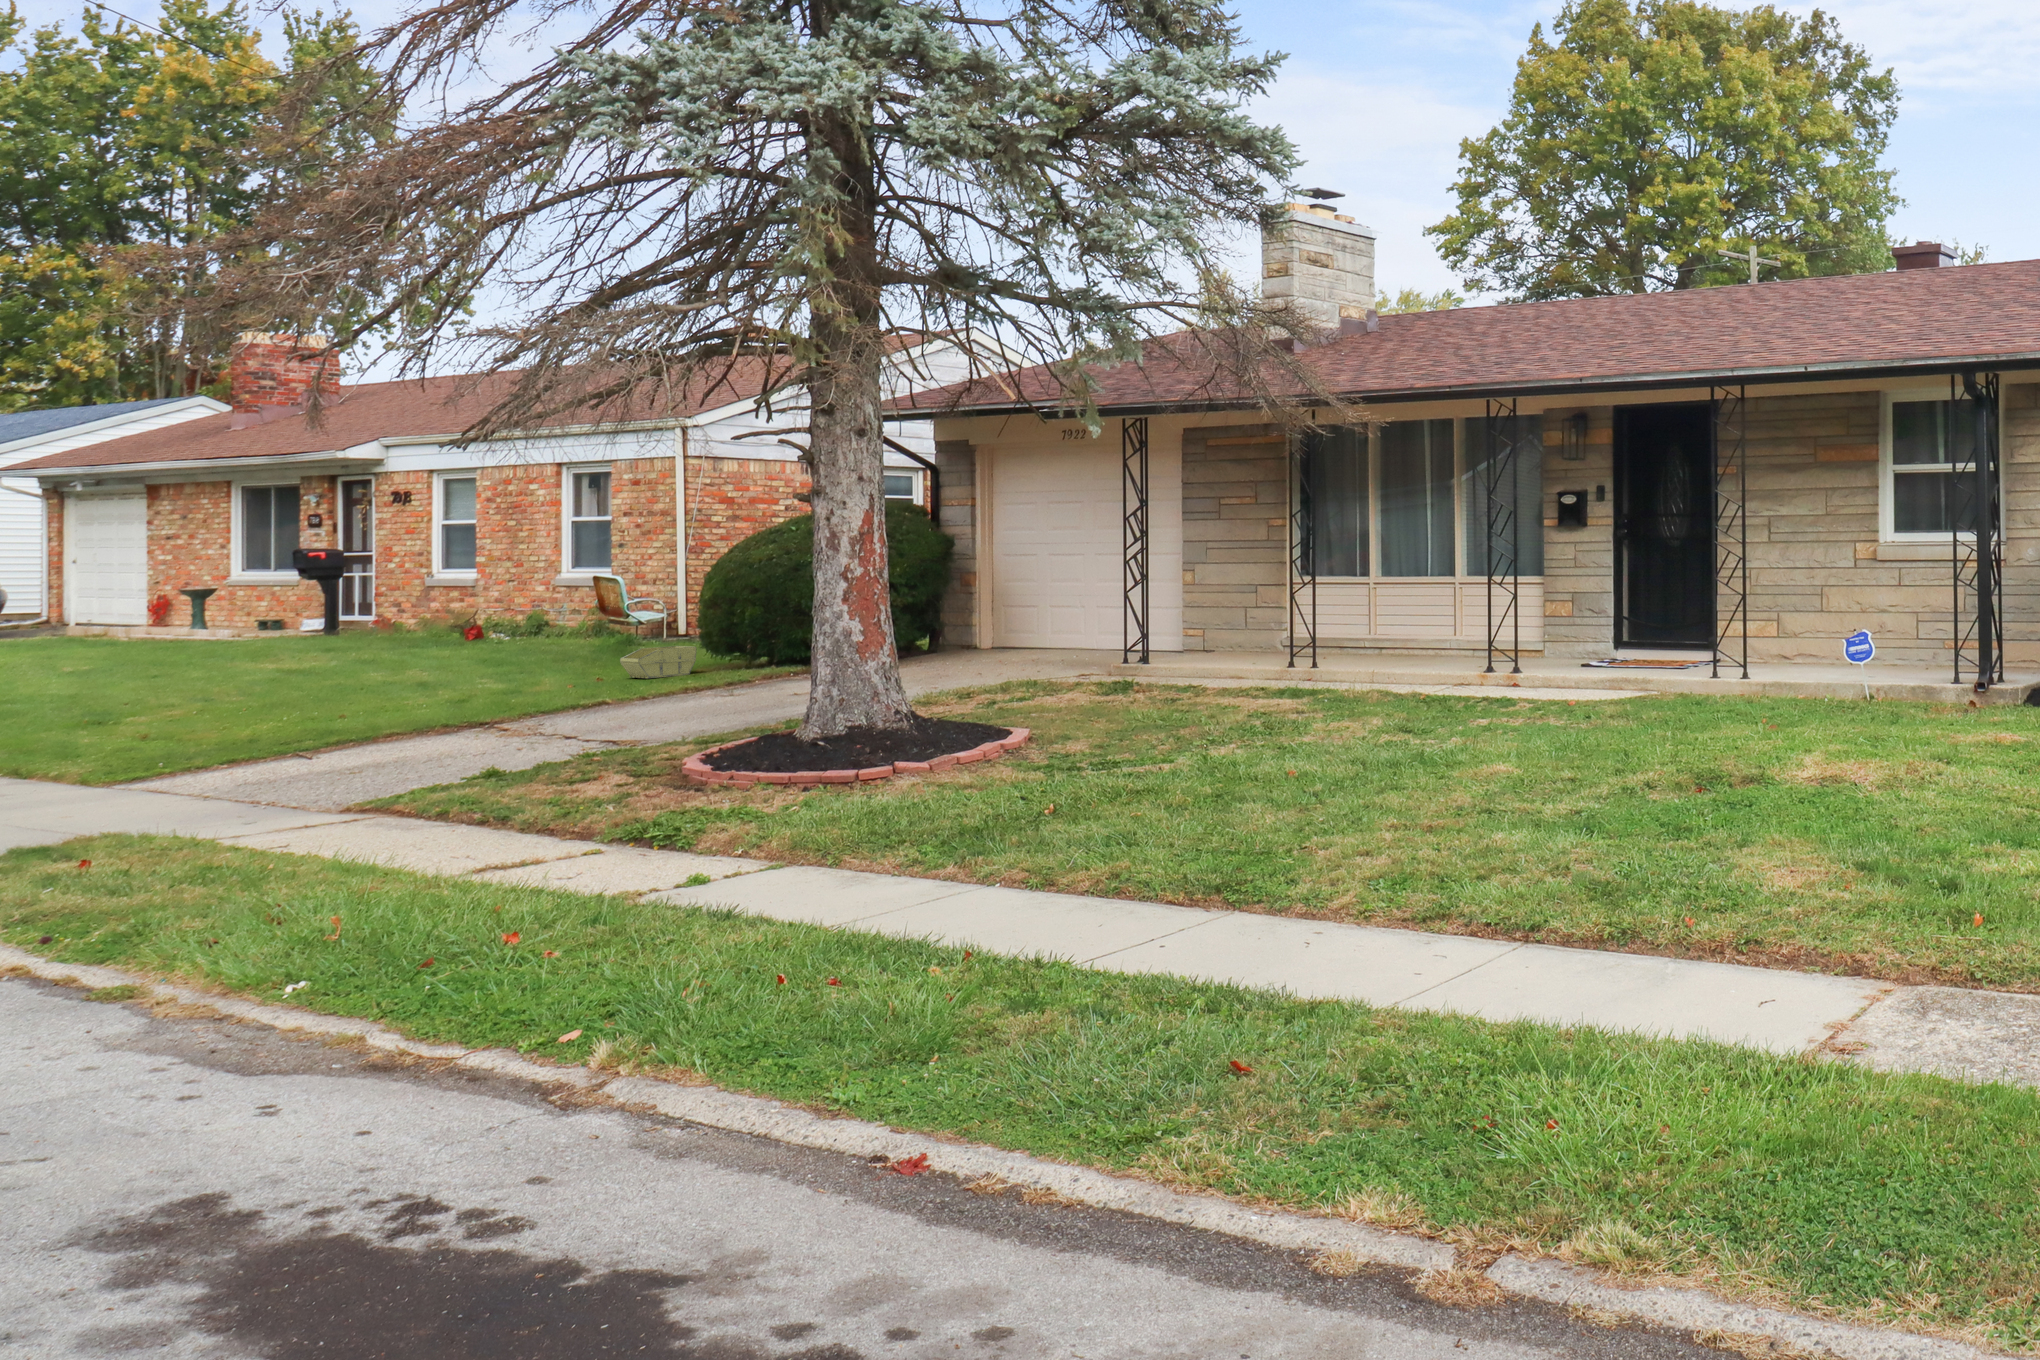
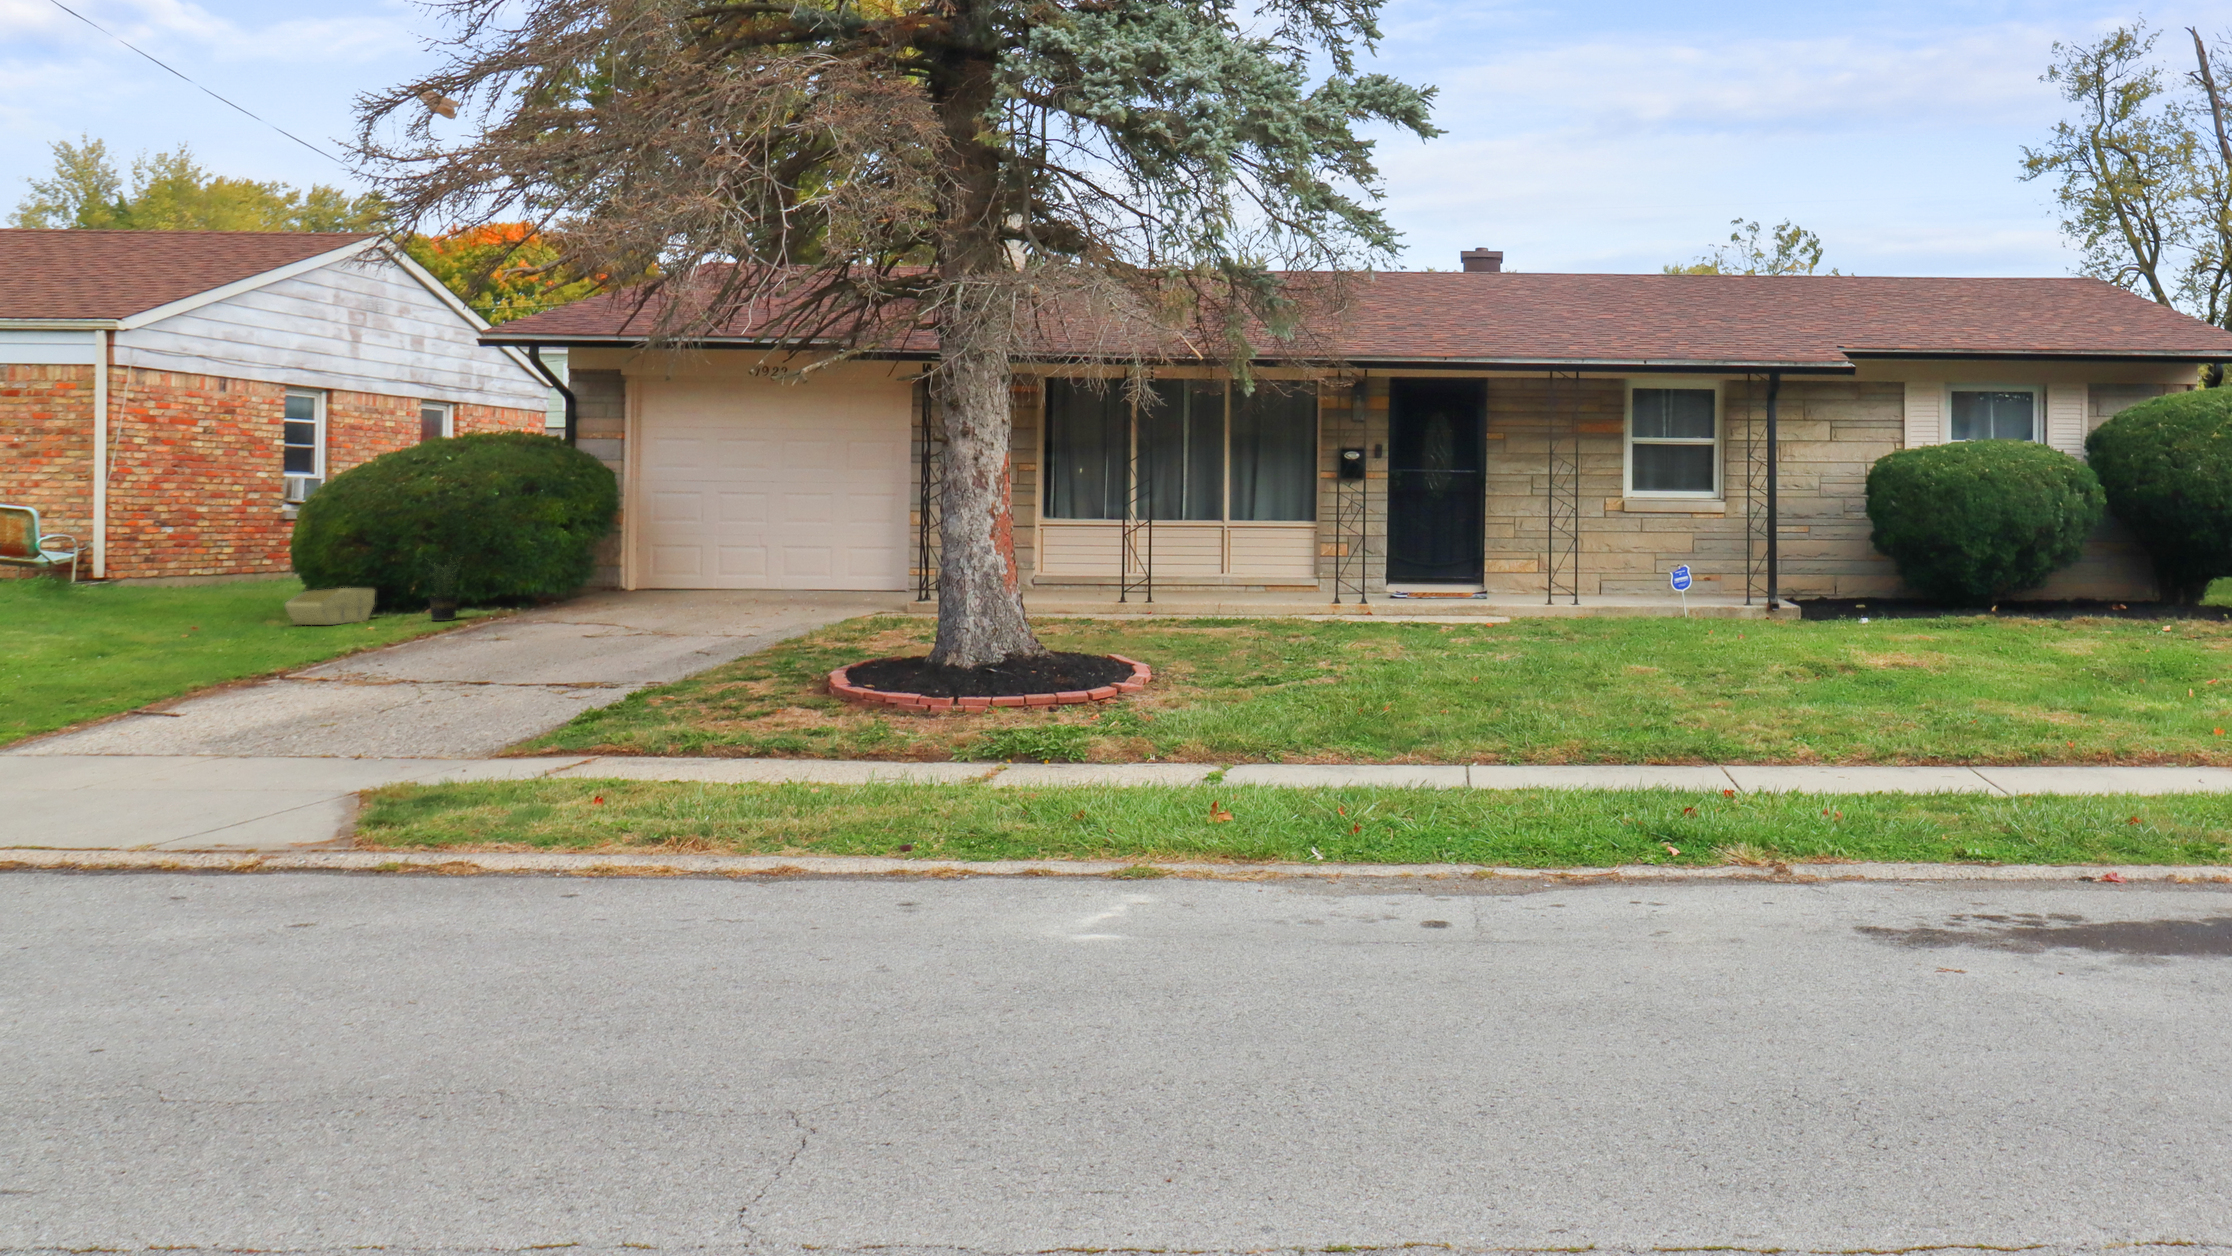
potted plant: none [711,614,747,677] -> present [428,559,458,621]

